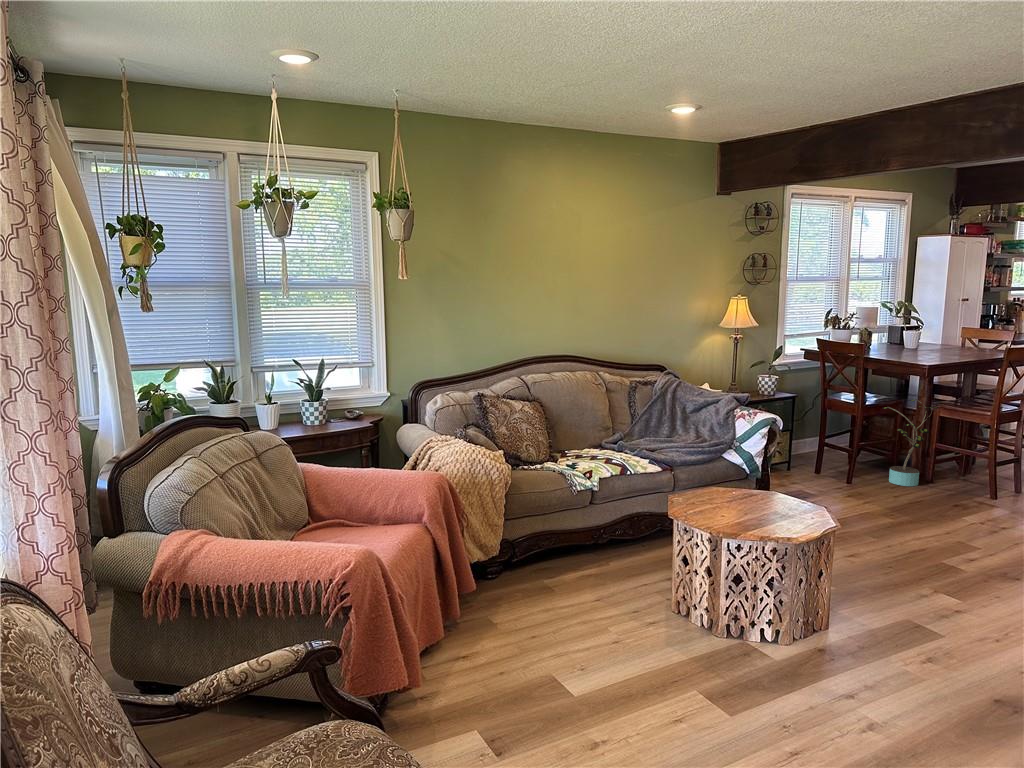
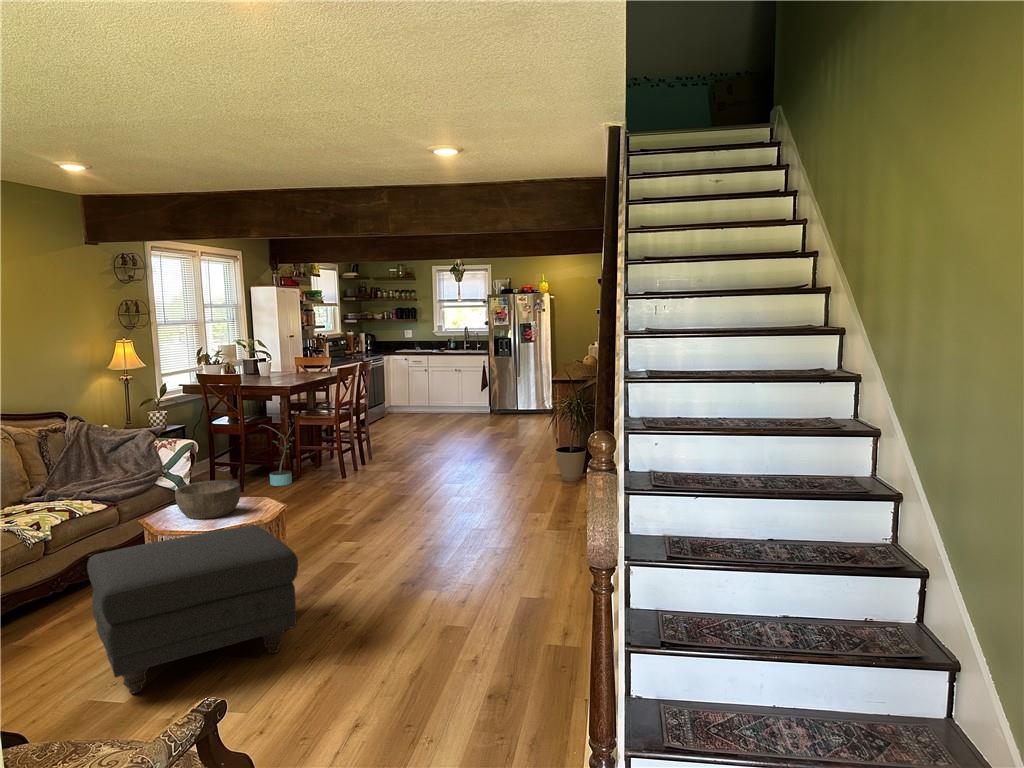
bowl: none [705,468,784,517] -> present [175,480,241,519]
ottoman: none [548,525,792,727] -> present [87,525,298,693]

